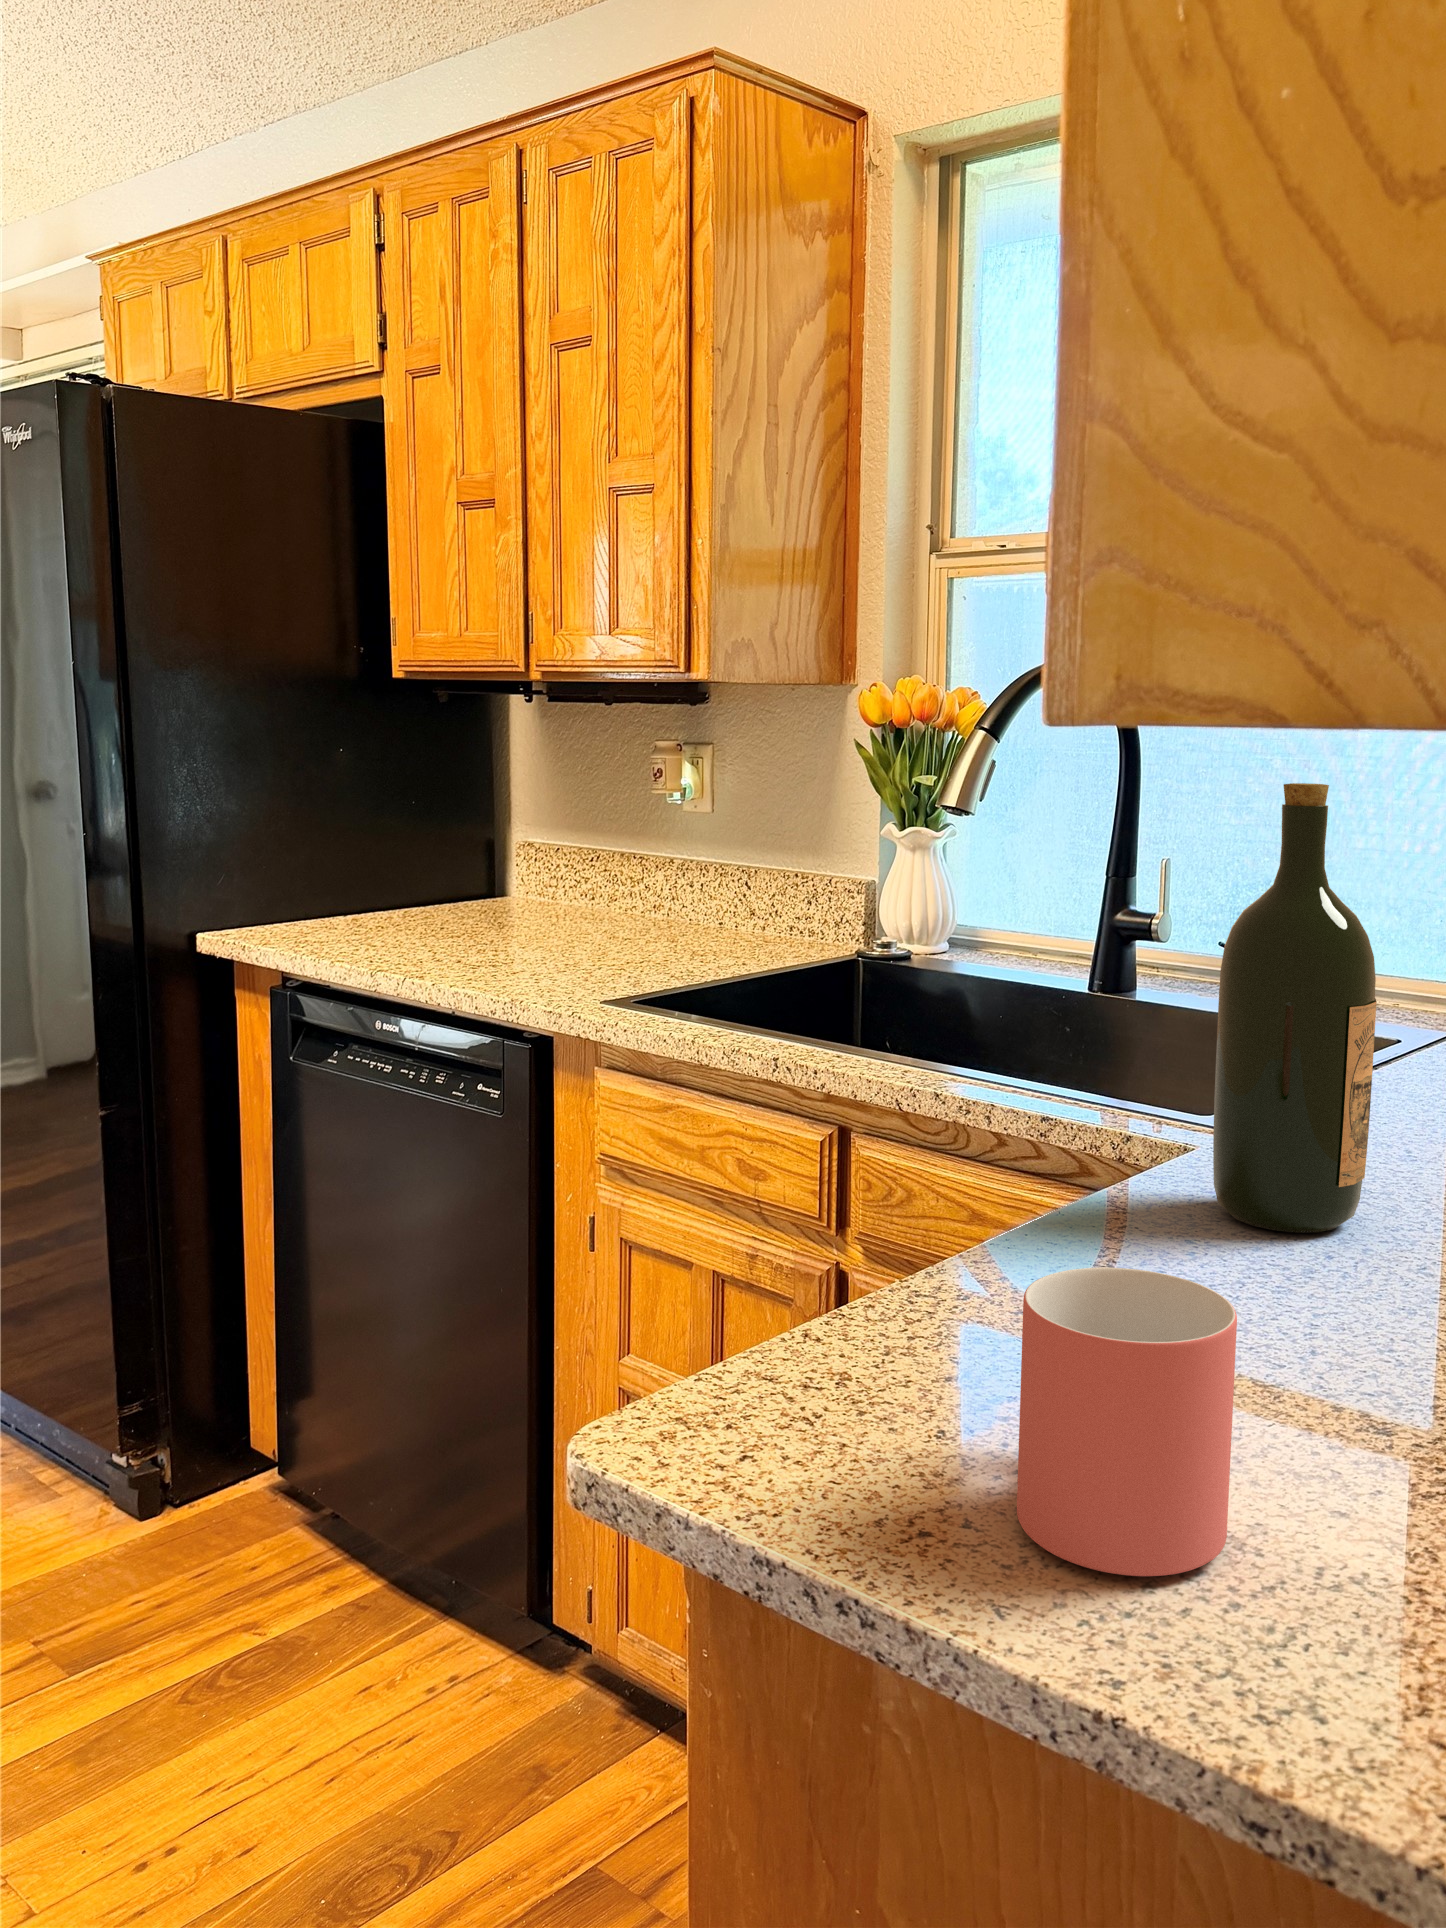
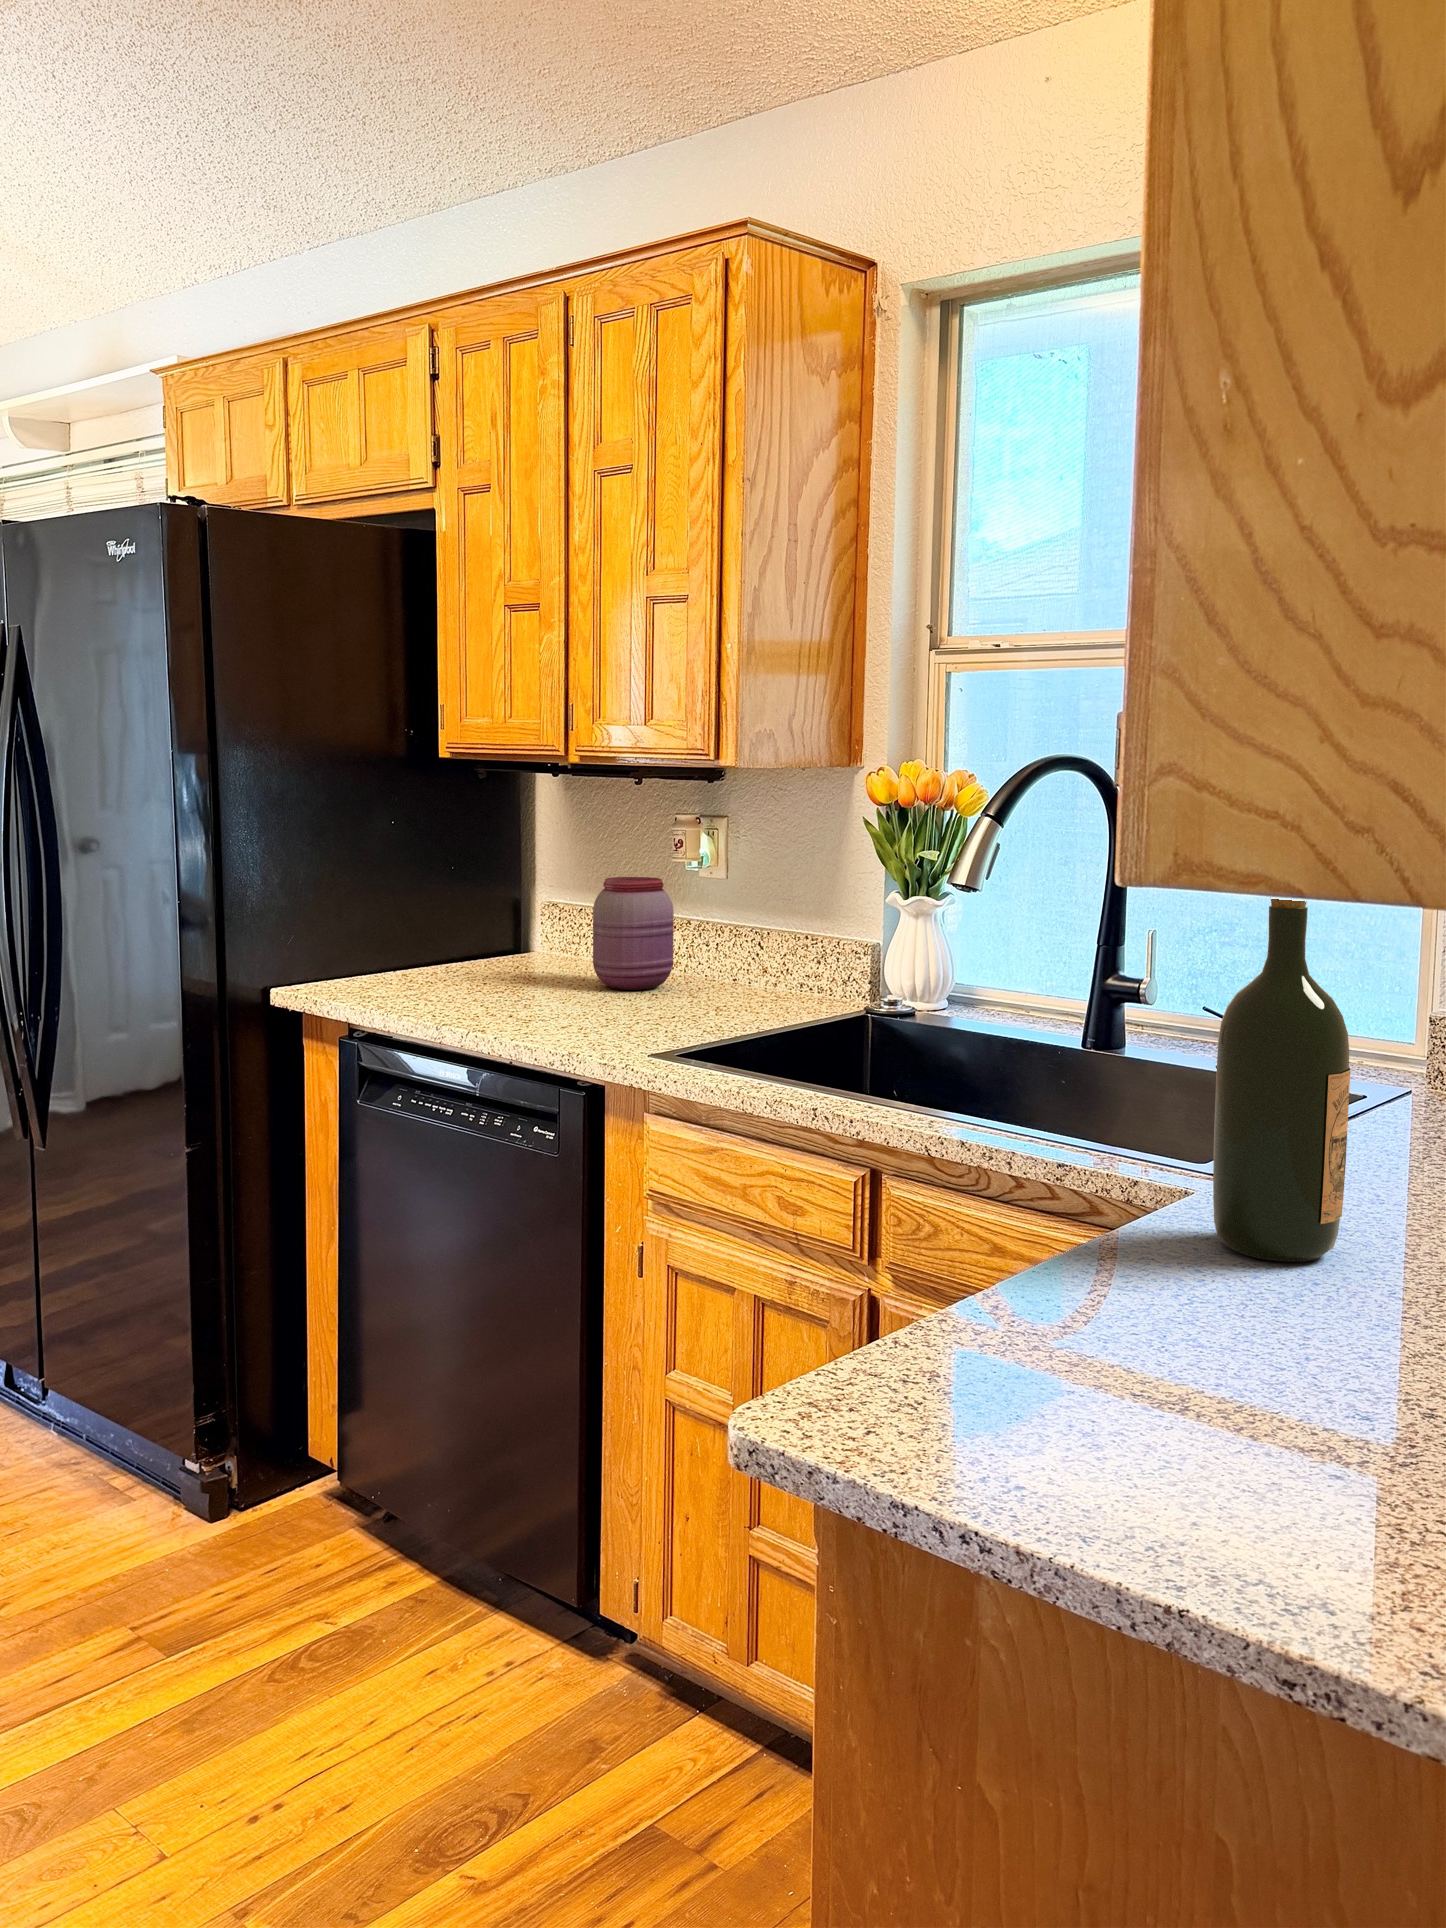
jar: none [556,806,646,931] -> present [593,877,674,990]
mug: present [1017,1268,1237,1576] -> none [1088,1285,1258,1516]

